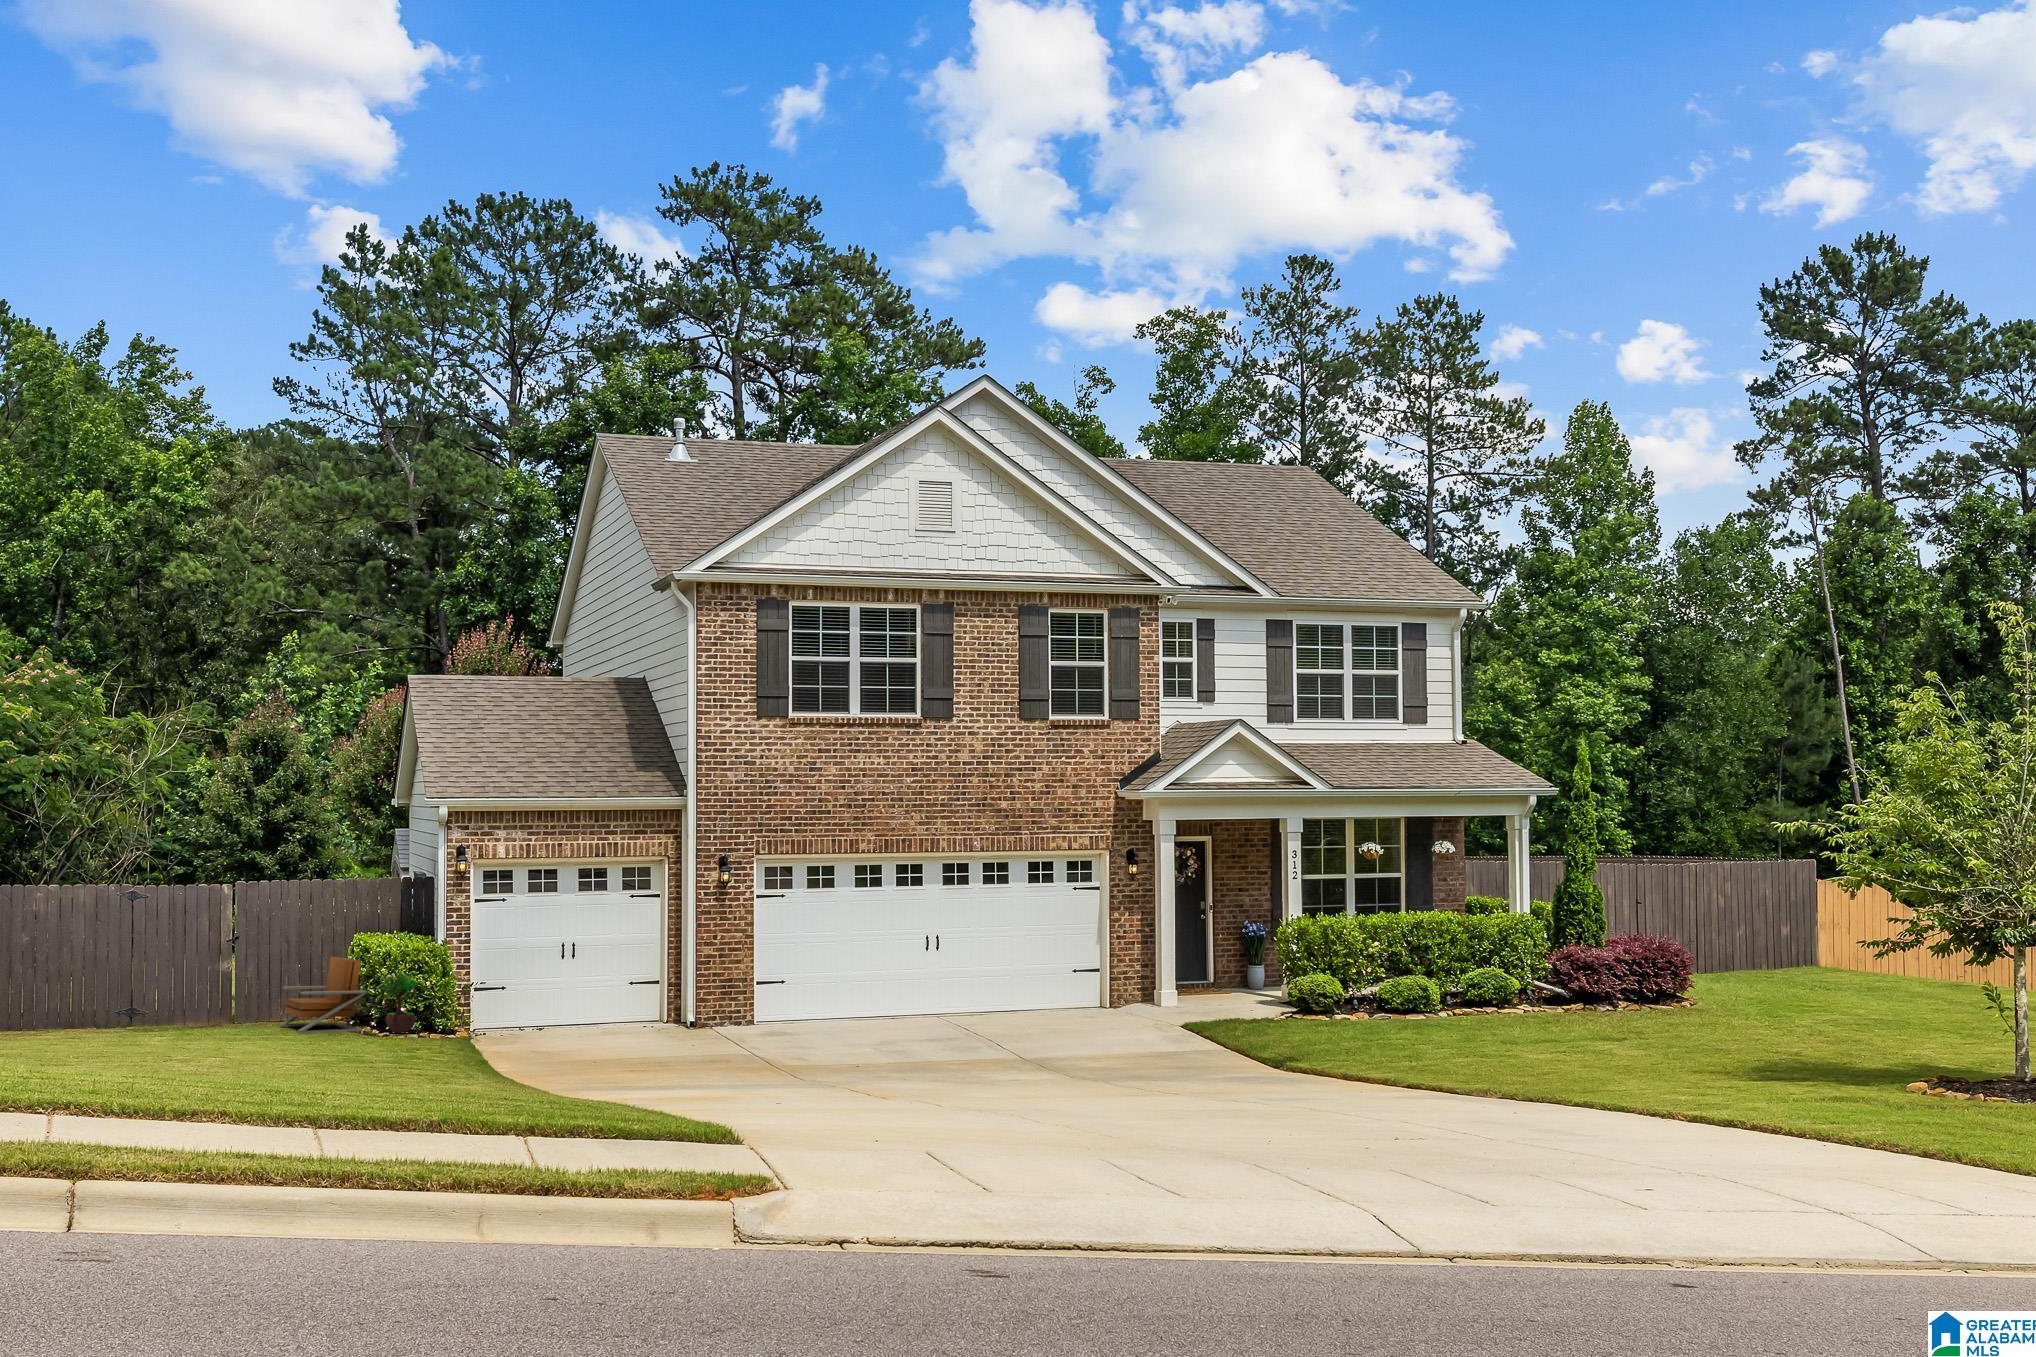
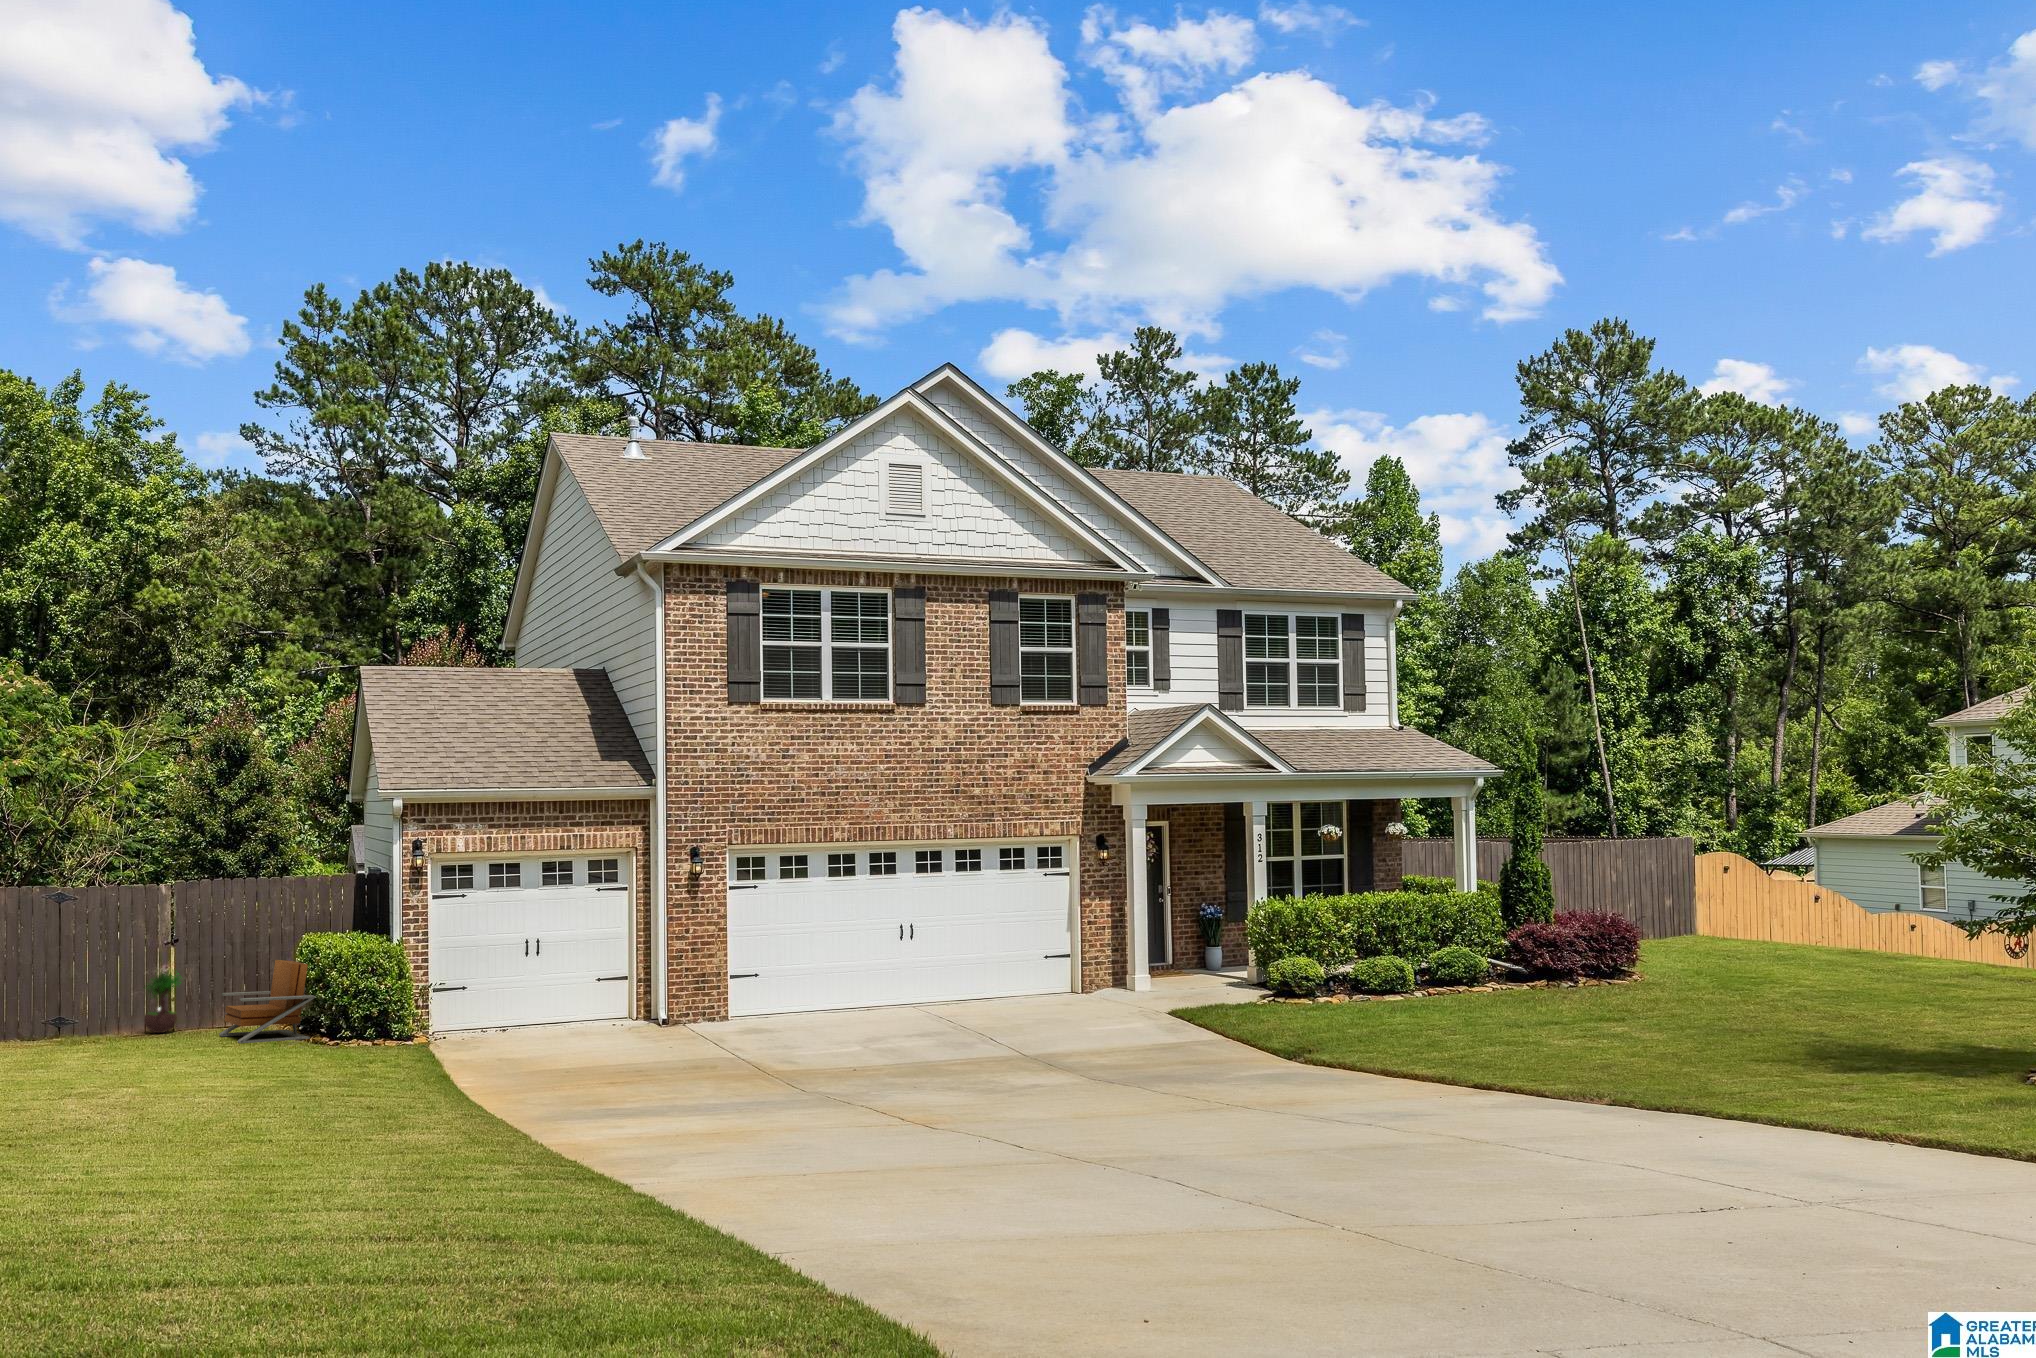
potted tree: present [382,973,416,1033] -> present [145,972,181,1033]

